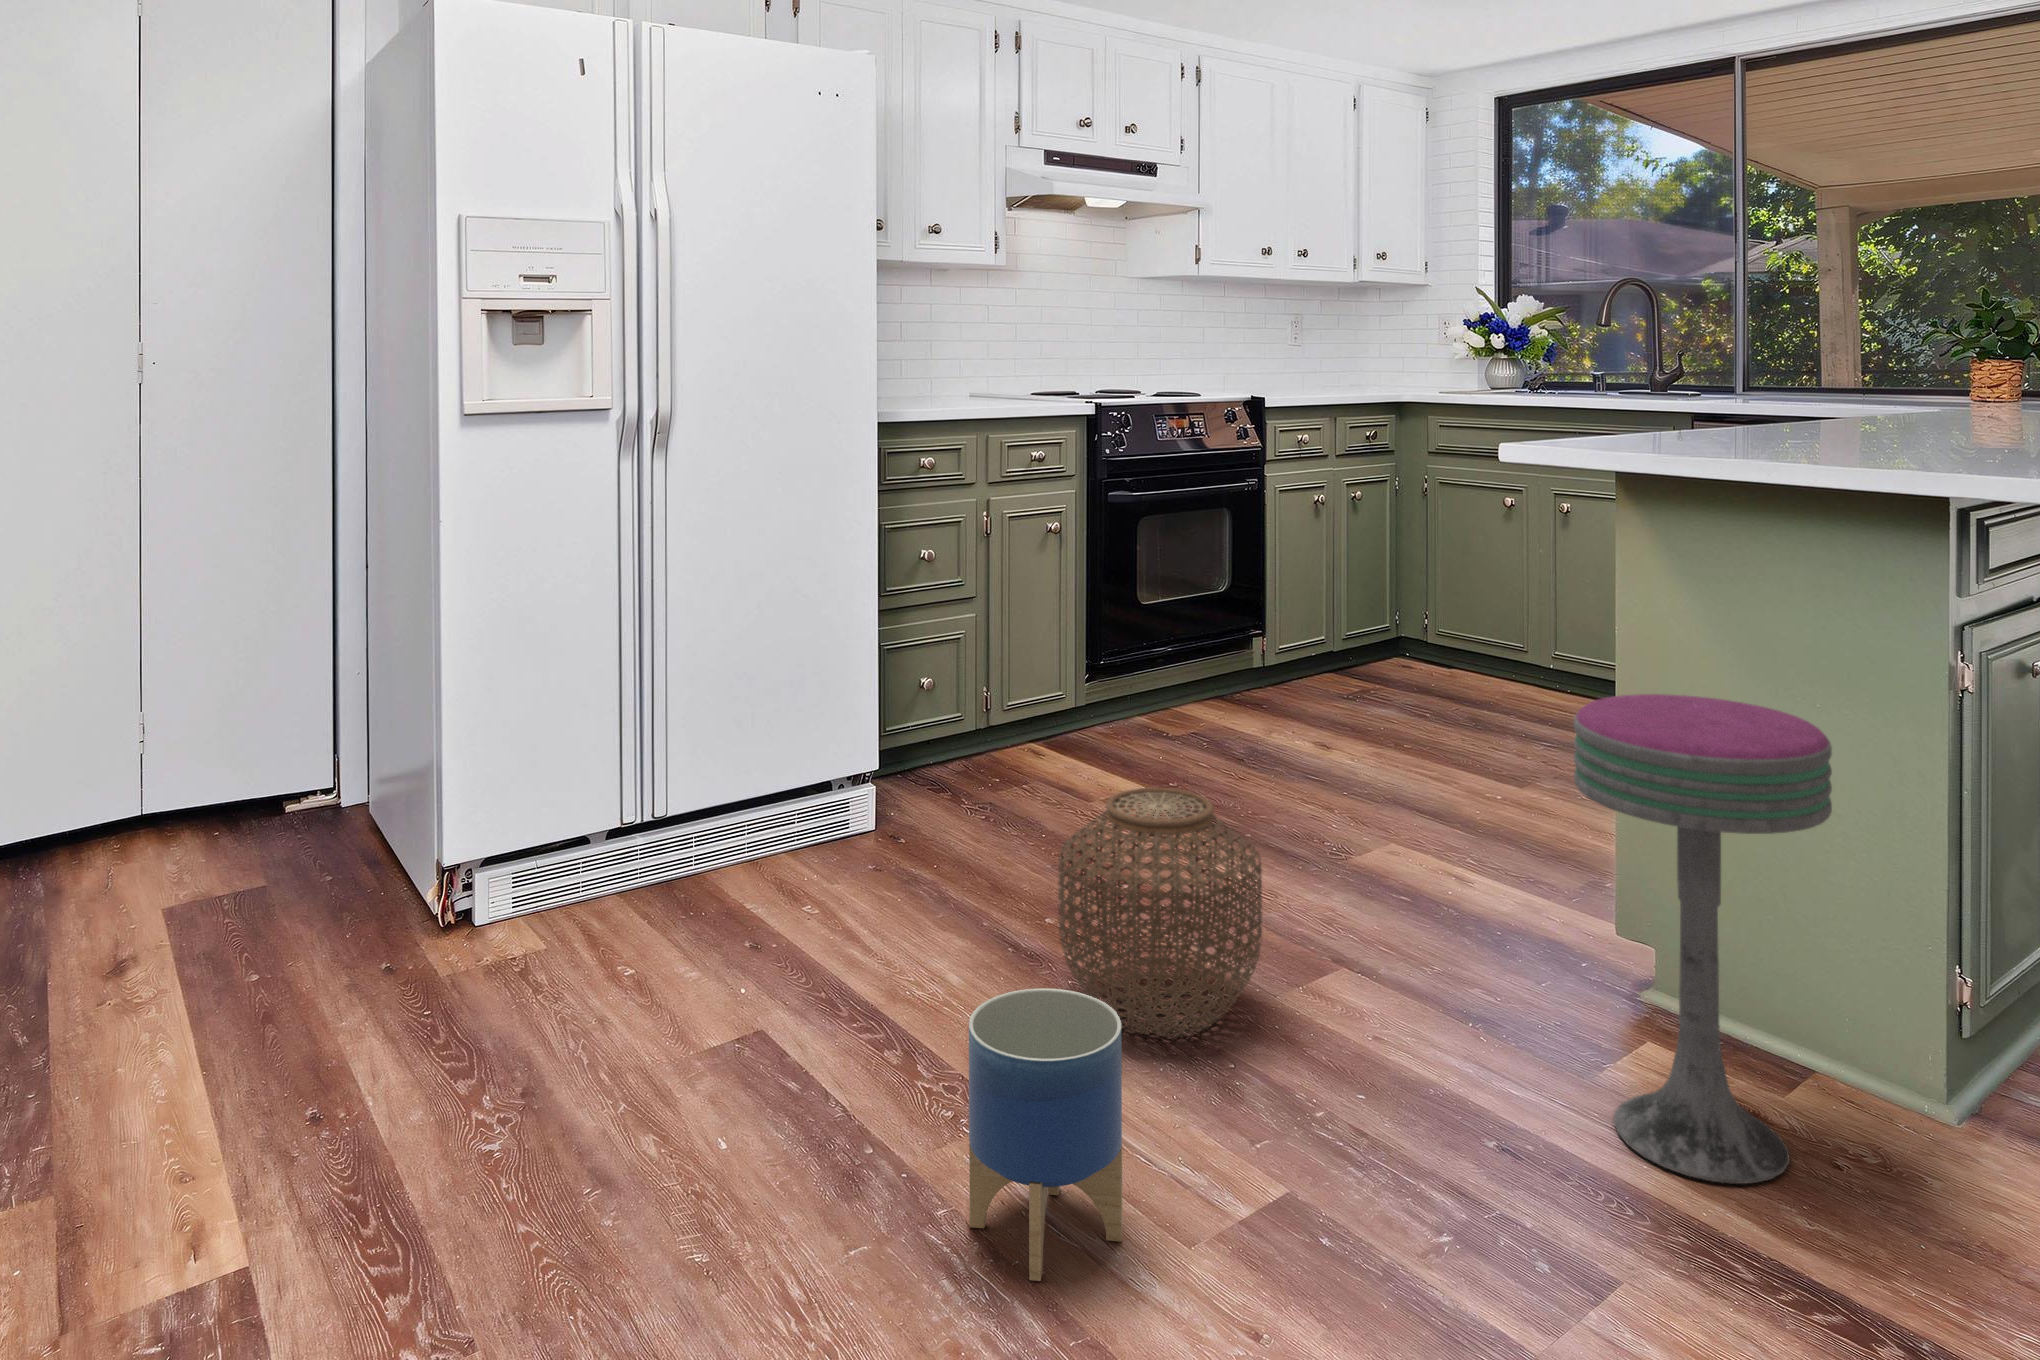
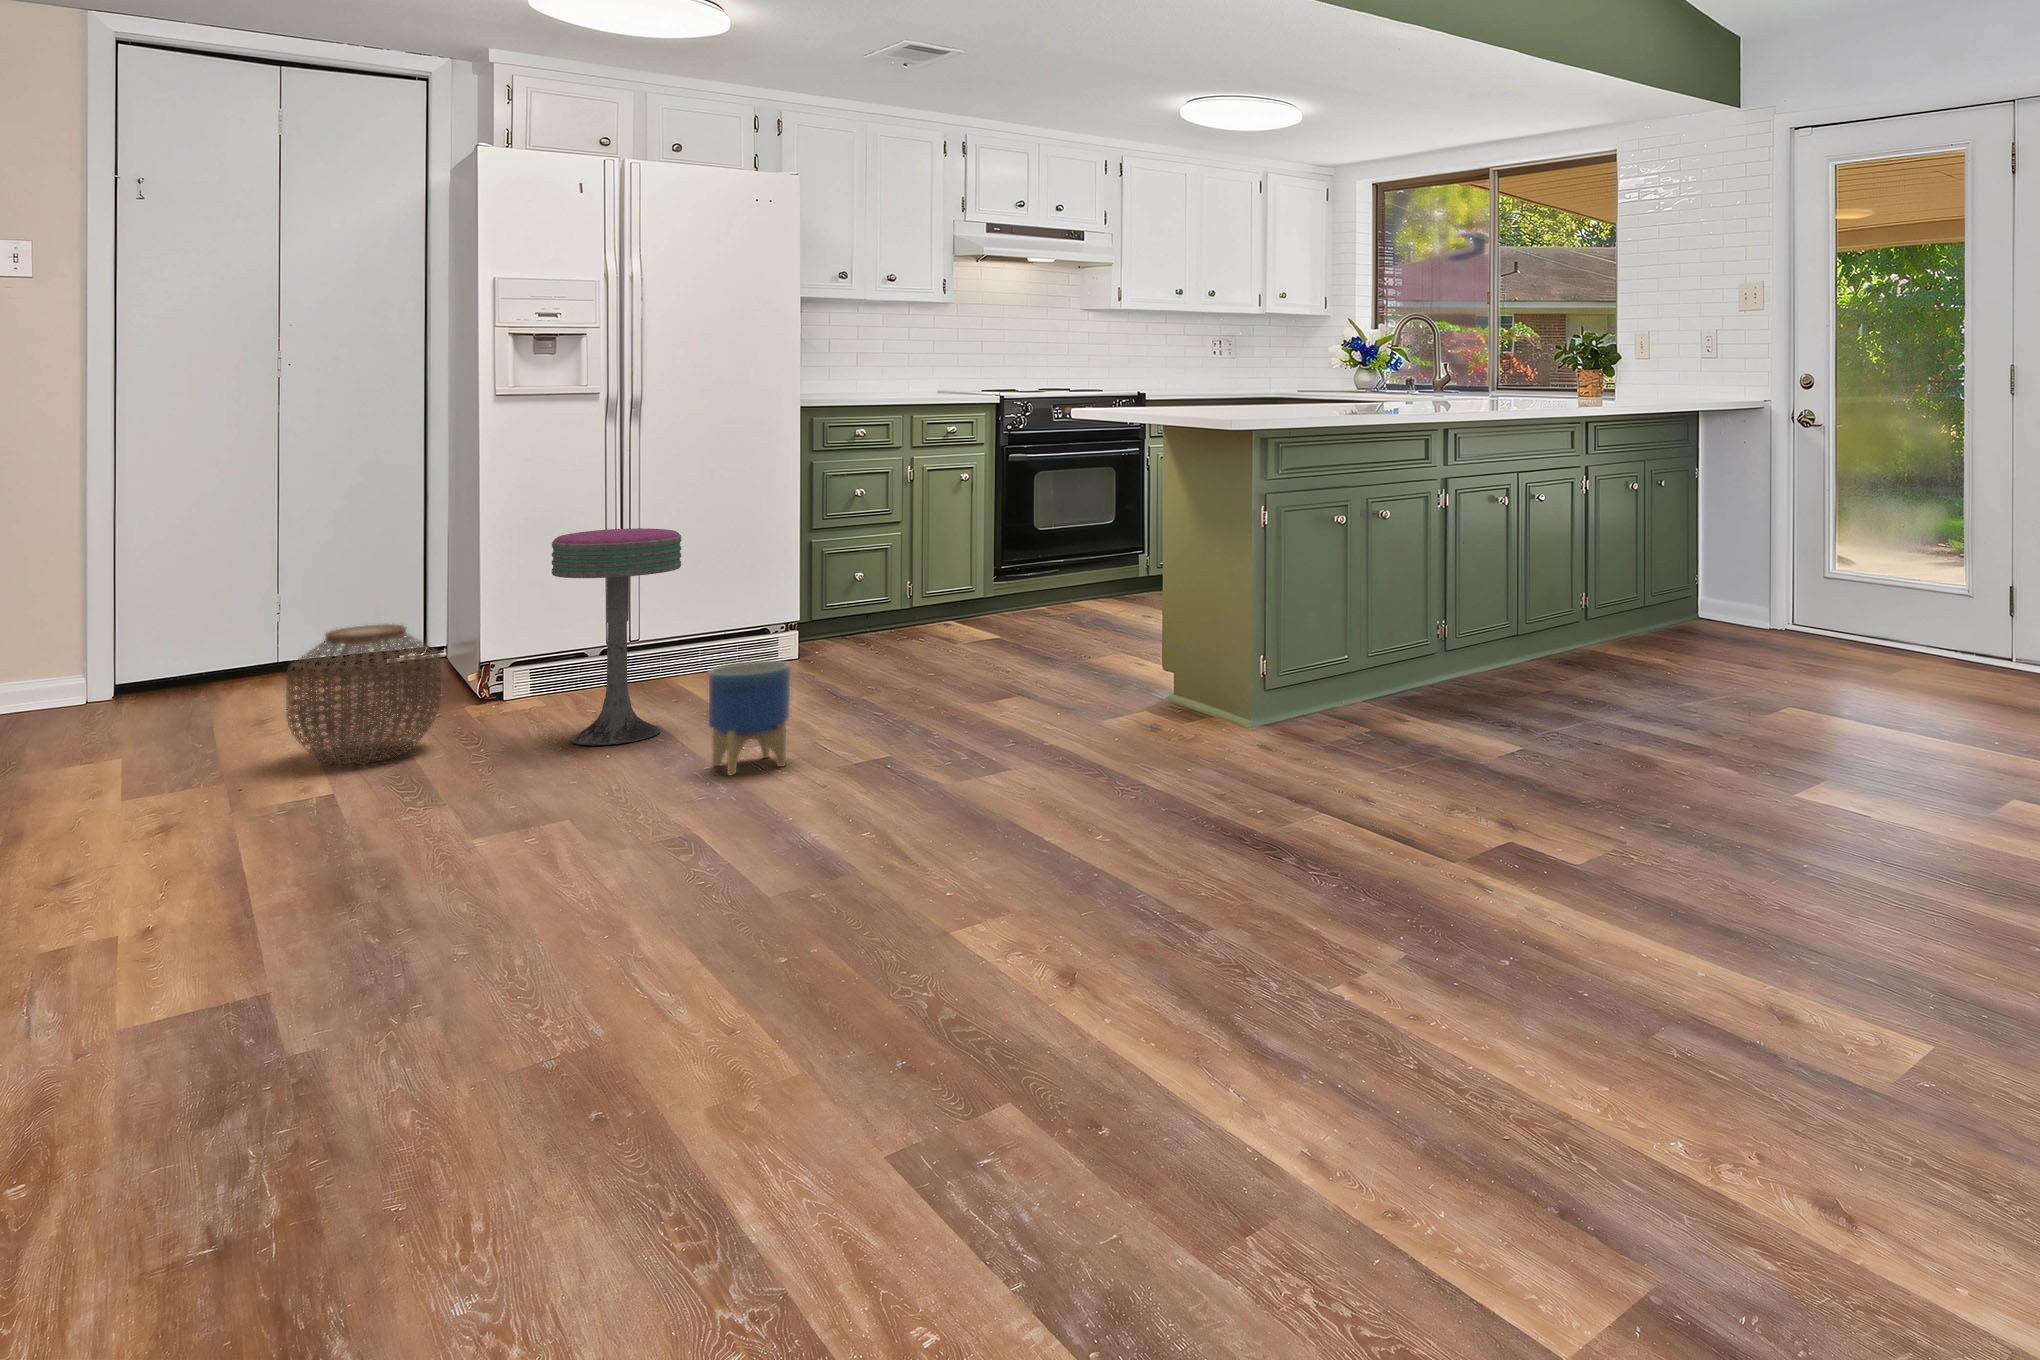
bar stool: present [1574,694,1832,1184] -> present [552,528,681,745]
woven basket: present [1058,788,1262,1036] -> present [286,624,441,764]

